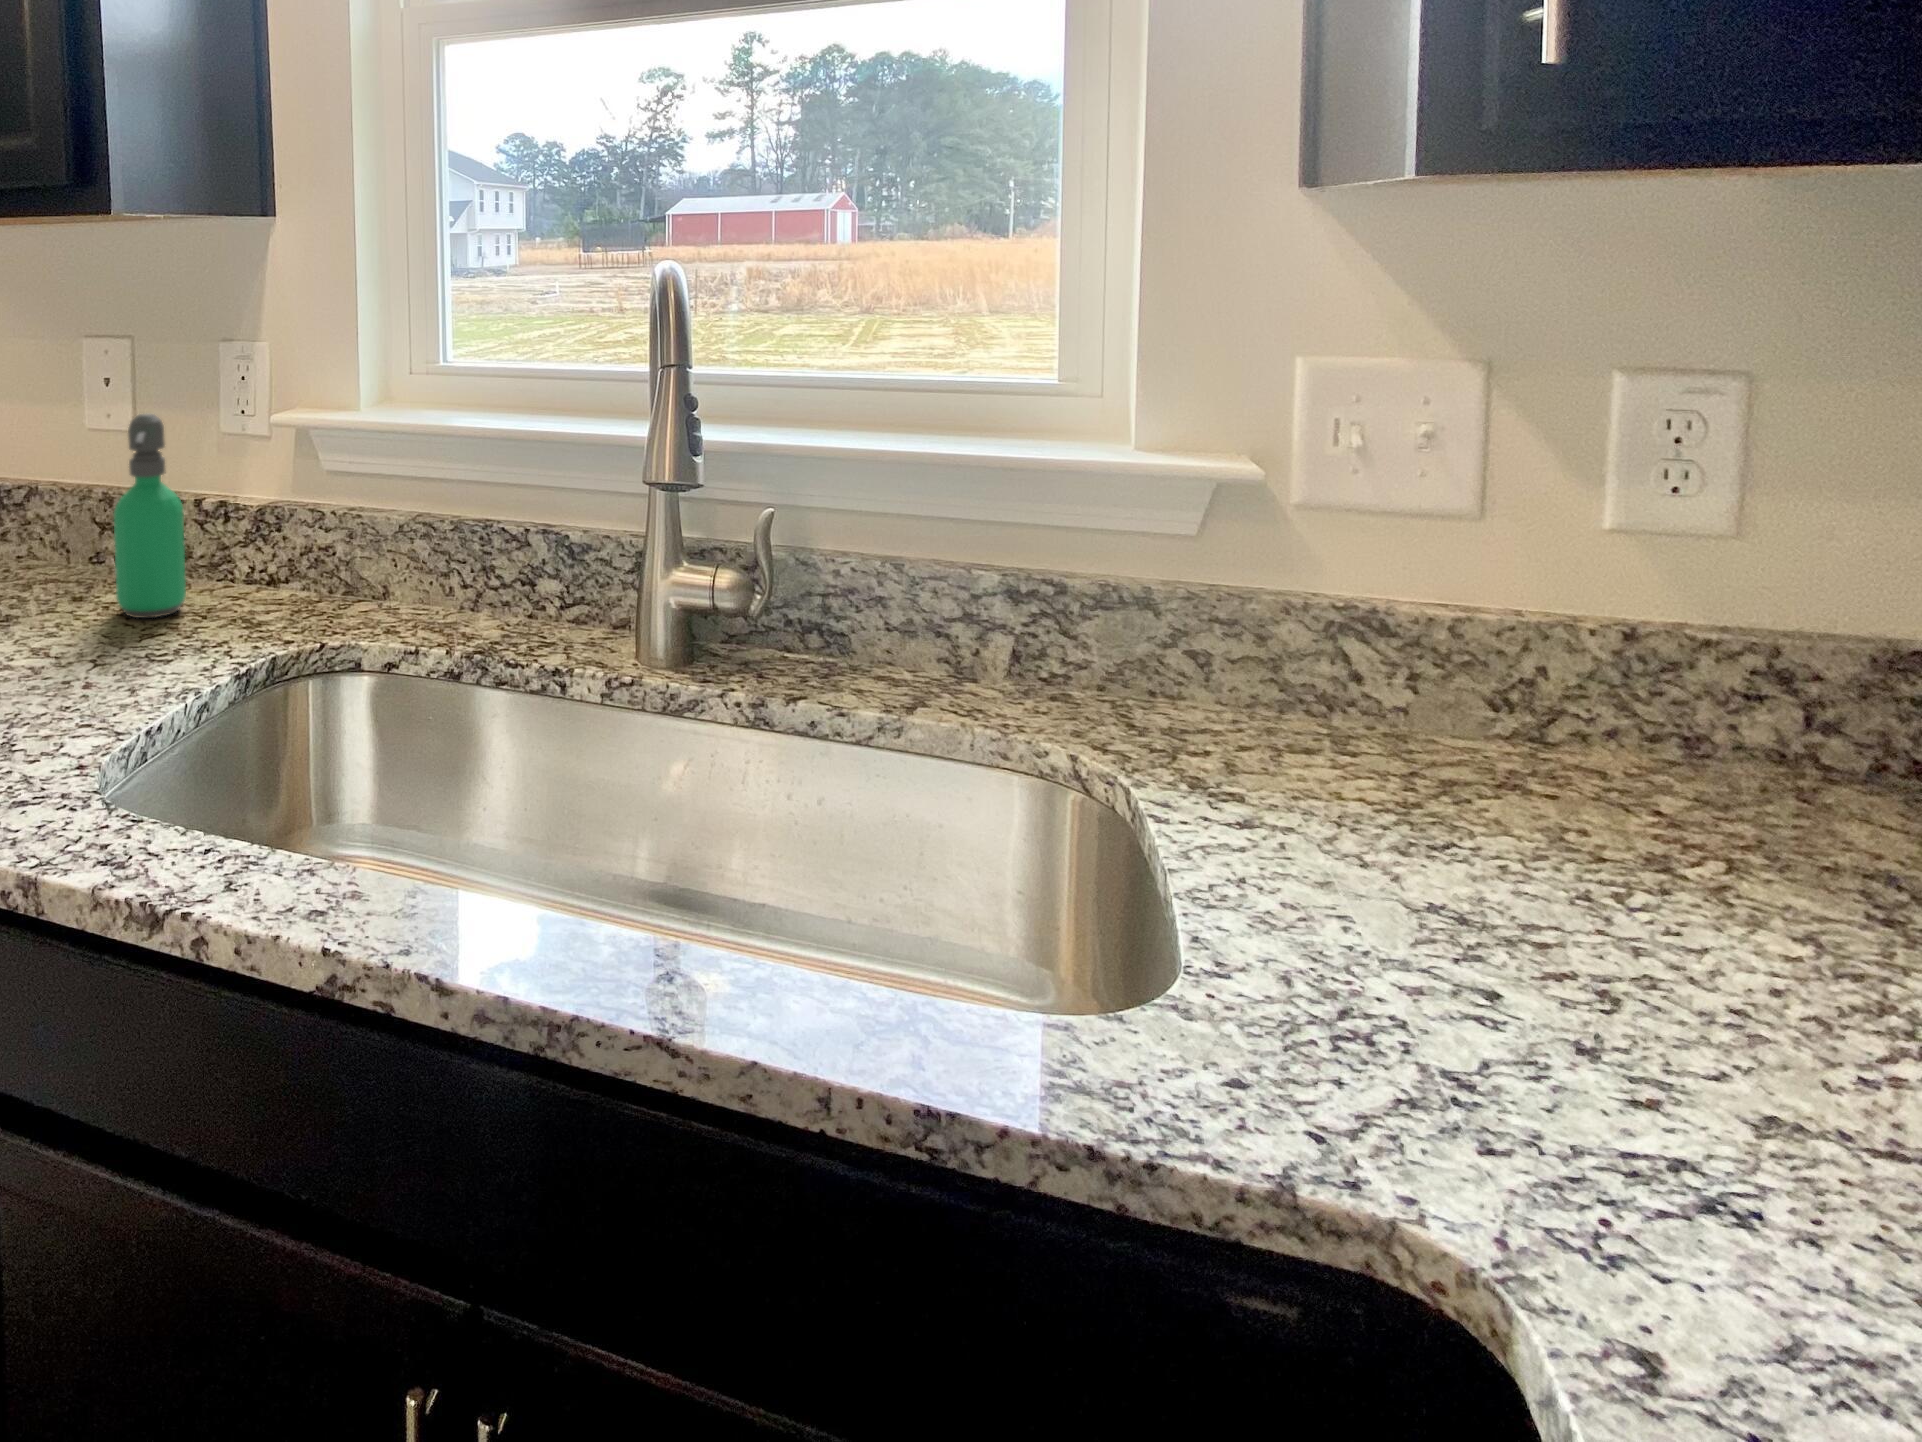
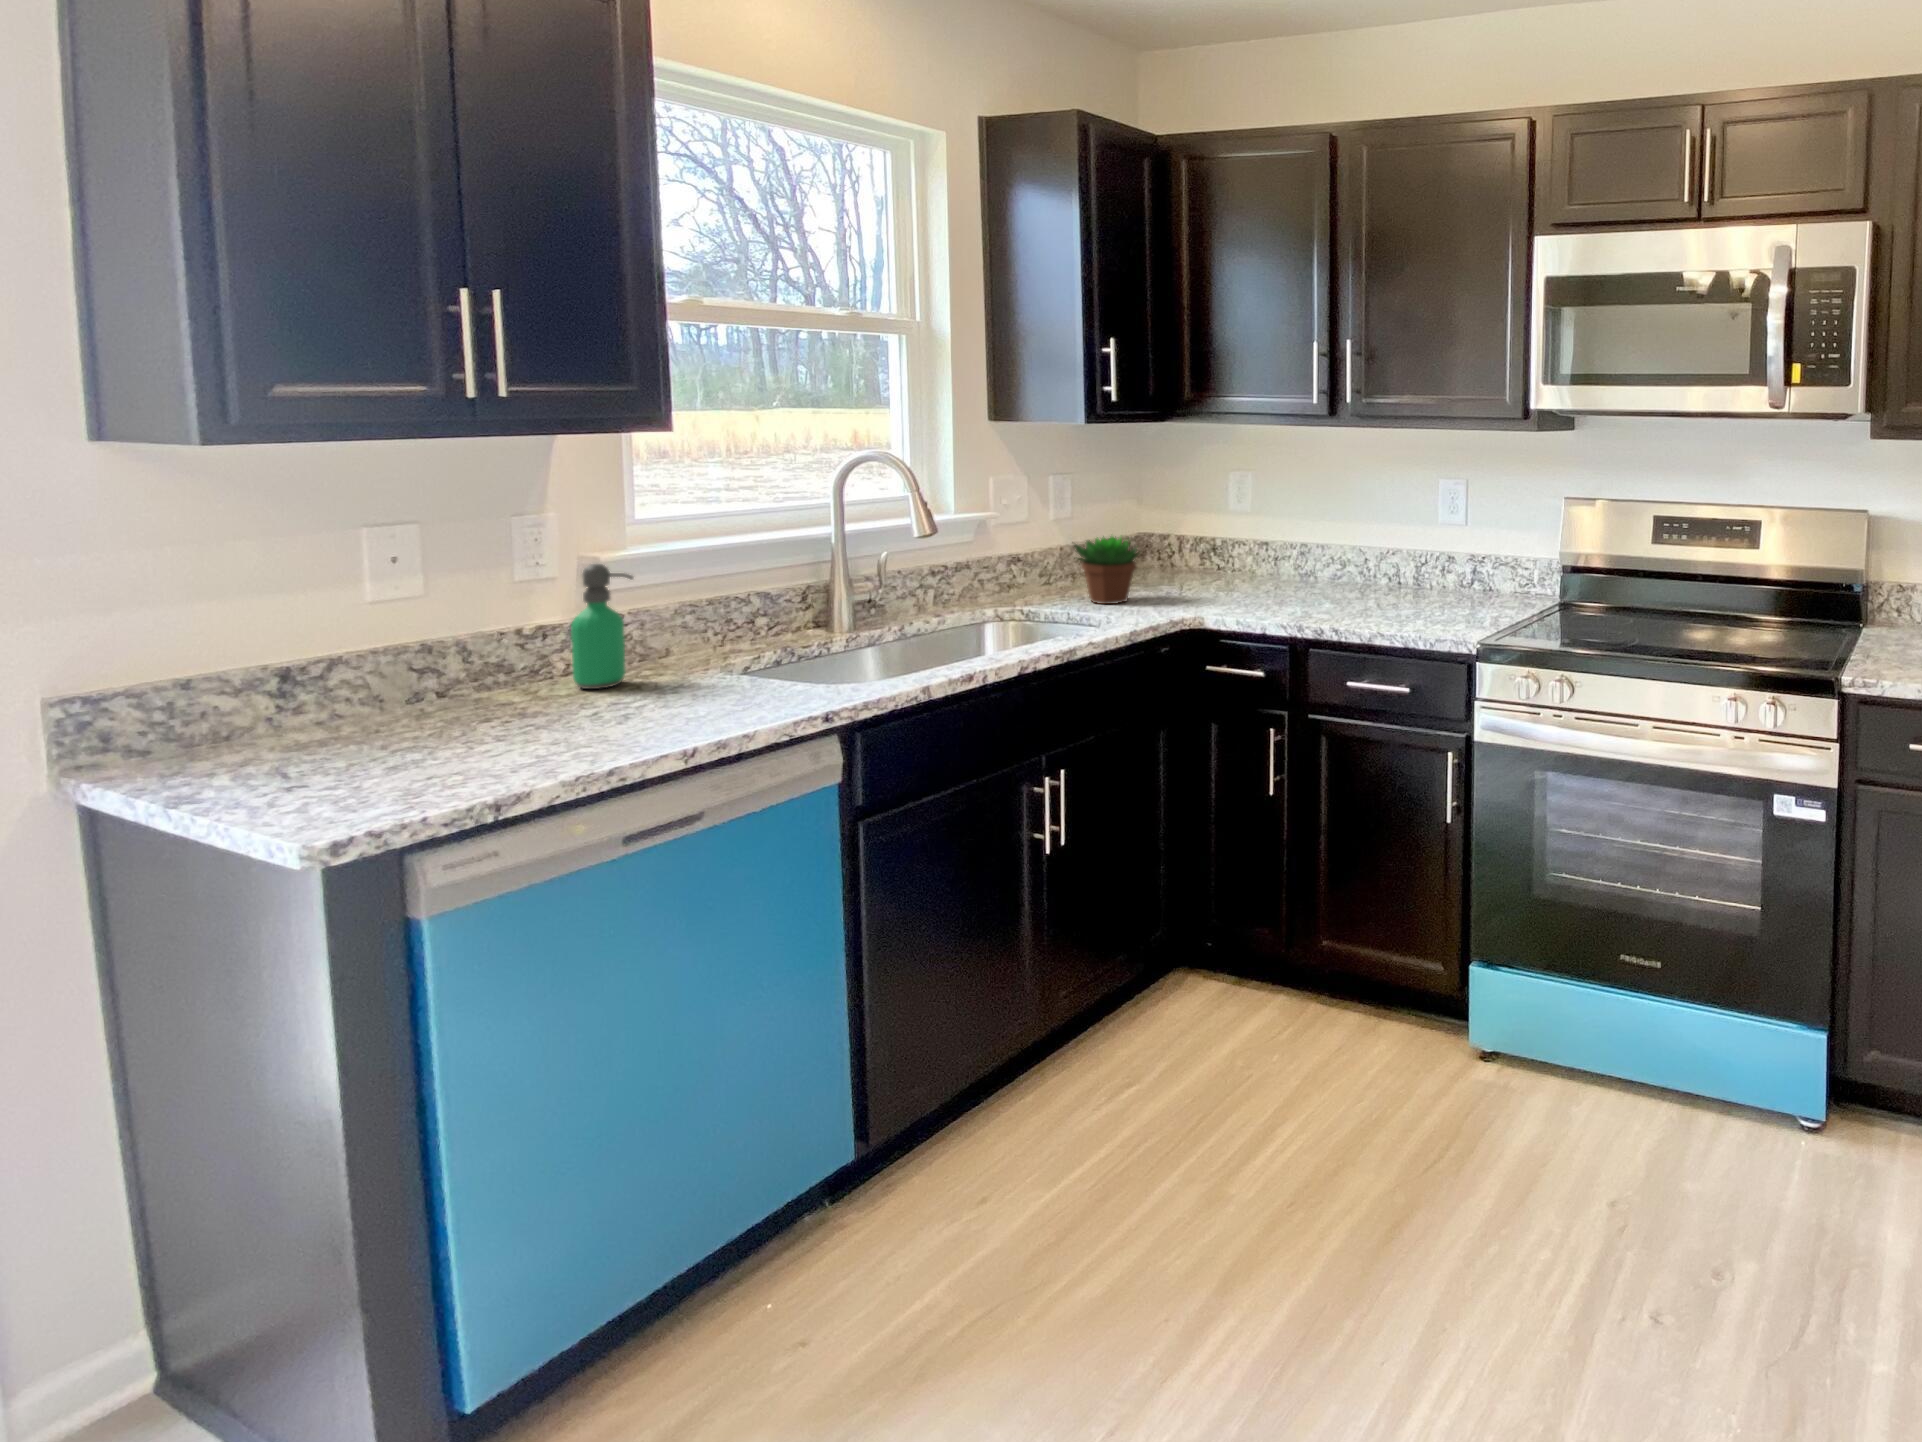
succulent plant: none [1306,606,1713,959] -> present [1074,536,1138,604]

